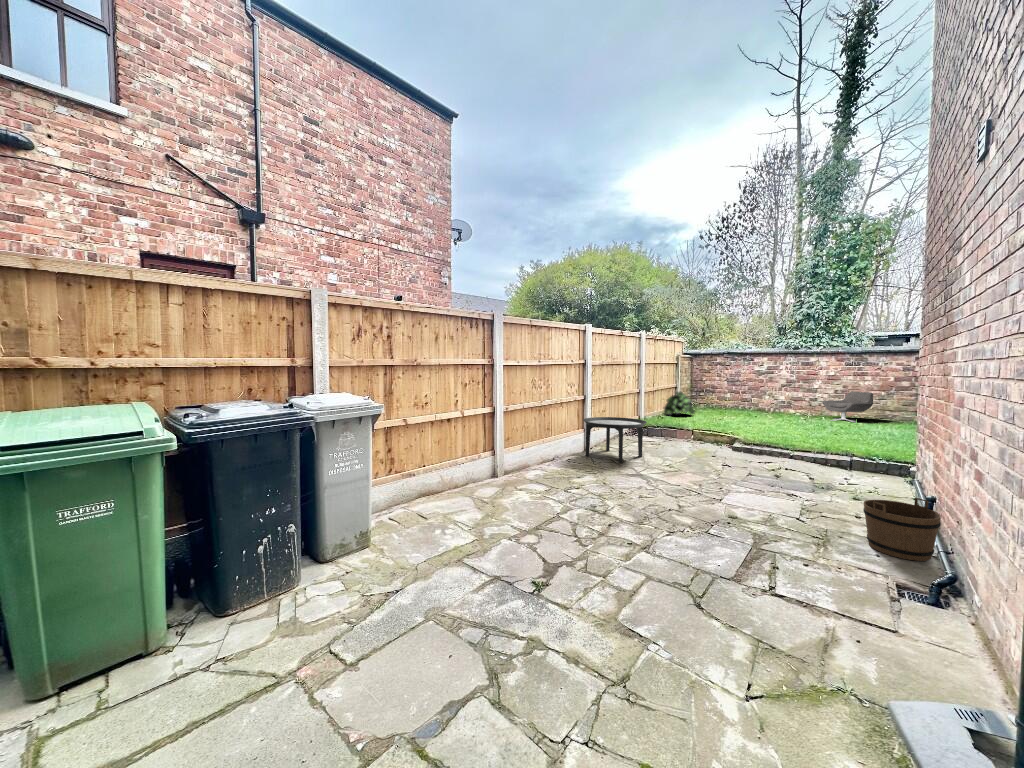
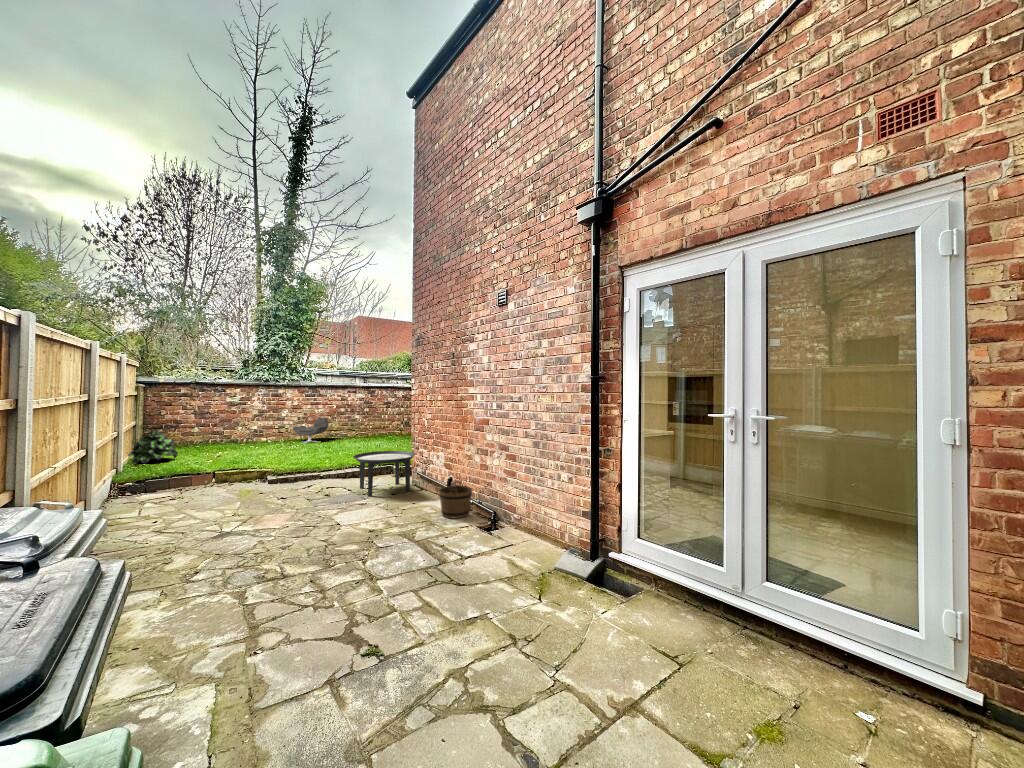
round table: present [583,417,647,463] -> present [353,451,415,496]

